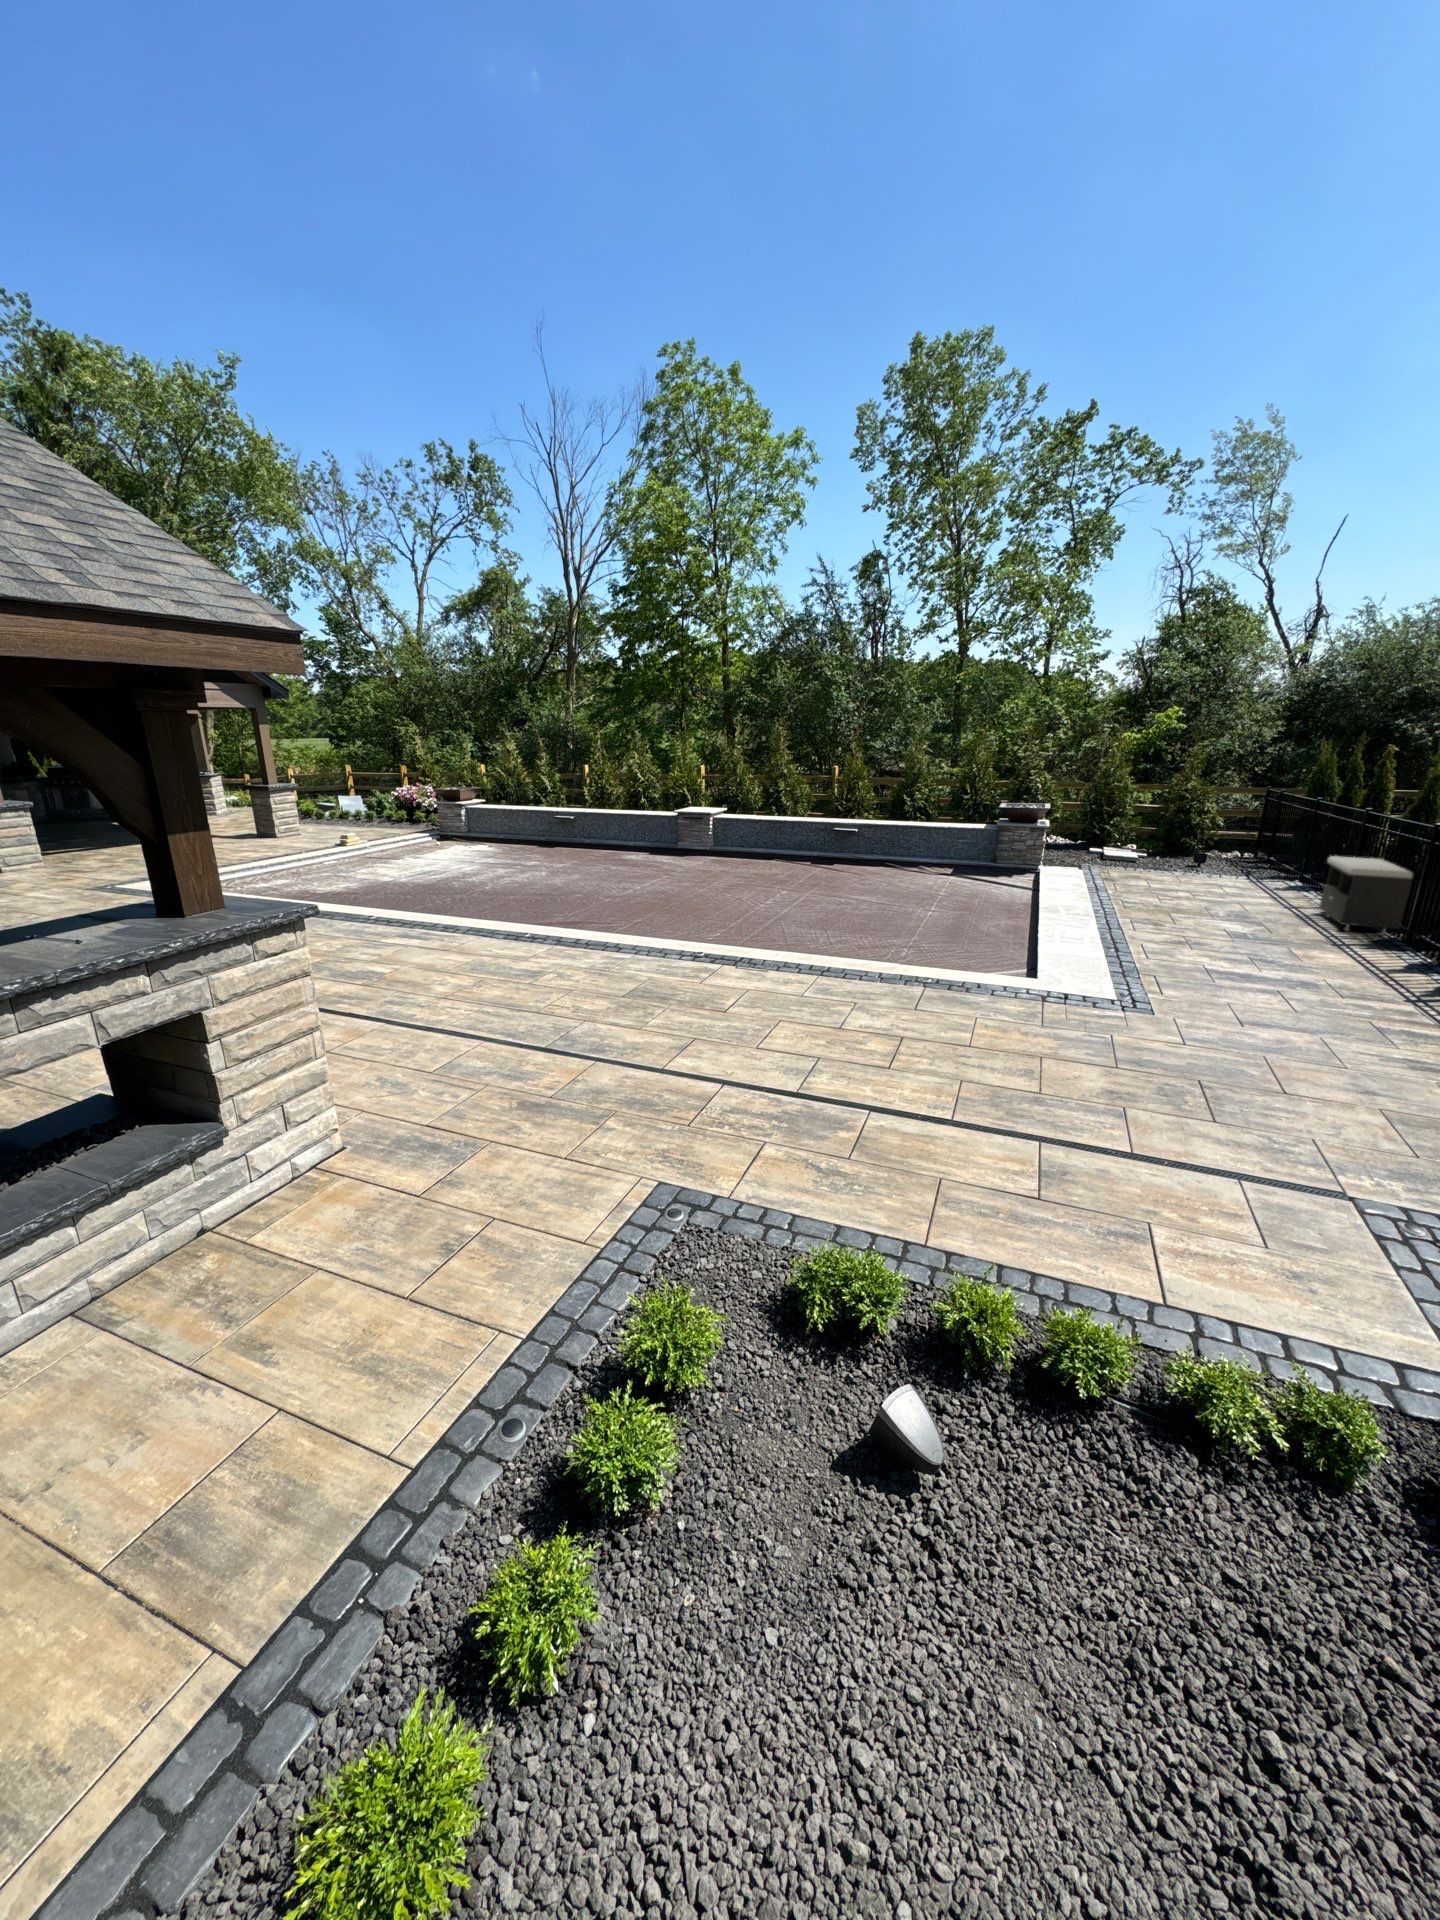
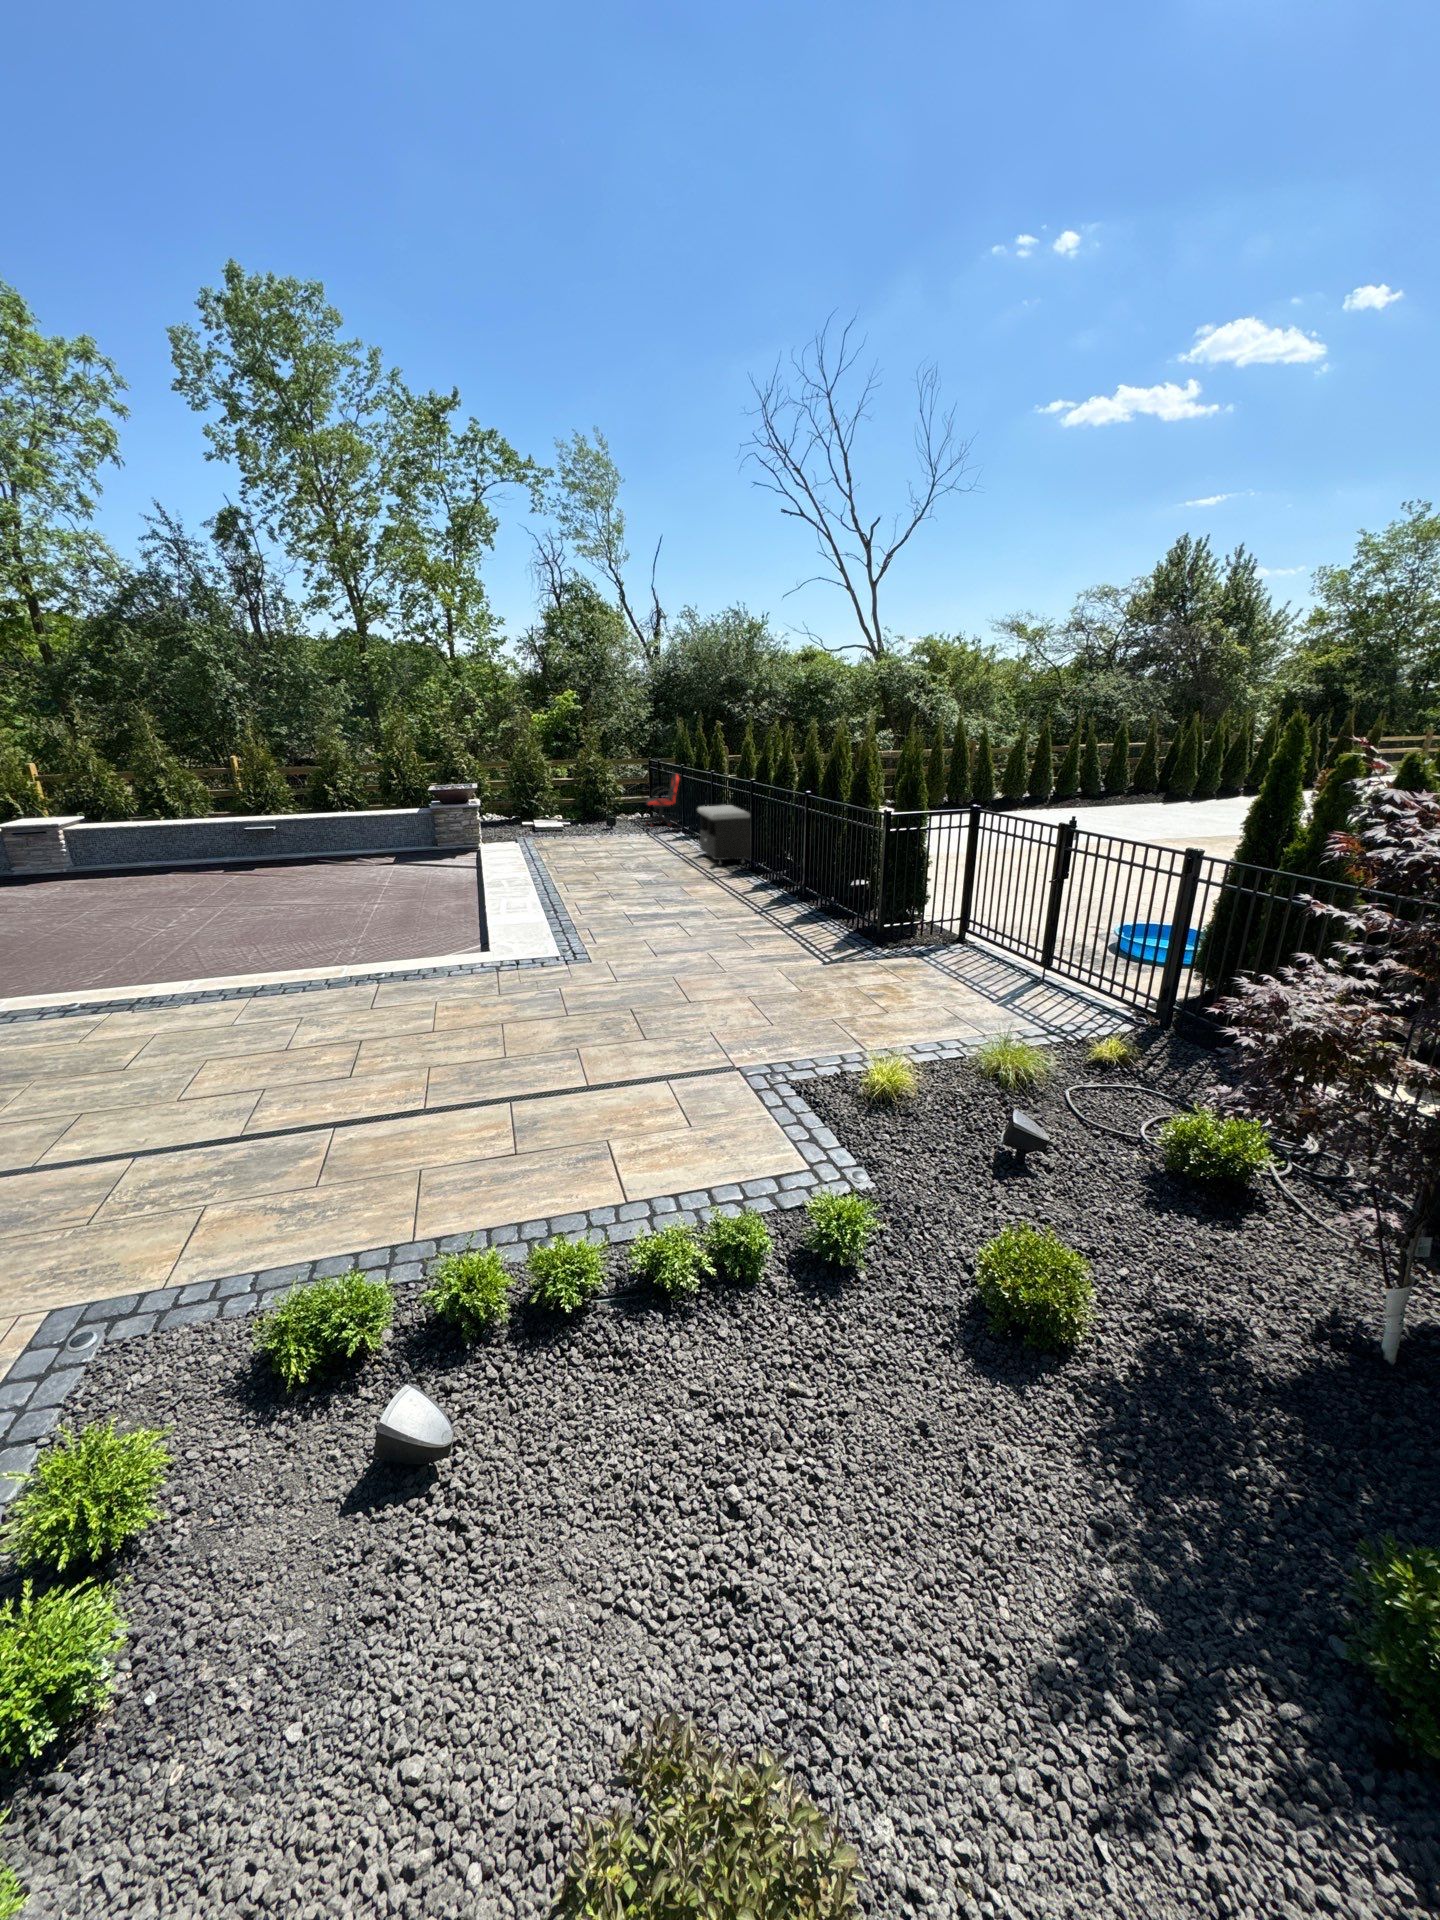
chair: none [1243,806,1307,874] -> present [646,771,680,827]

